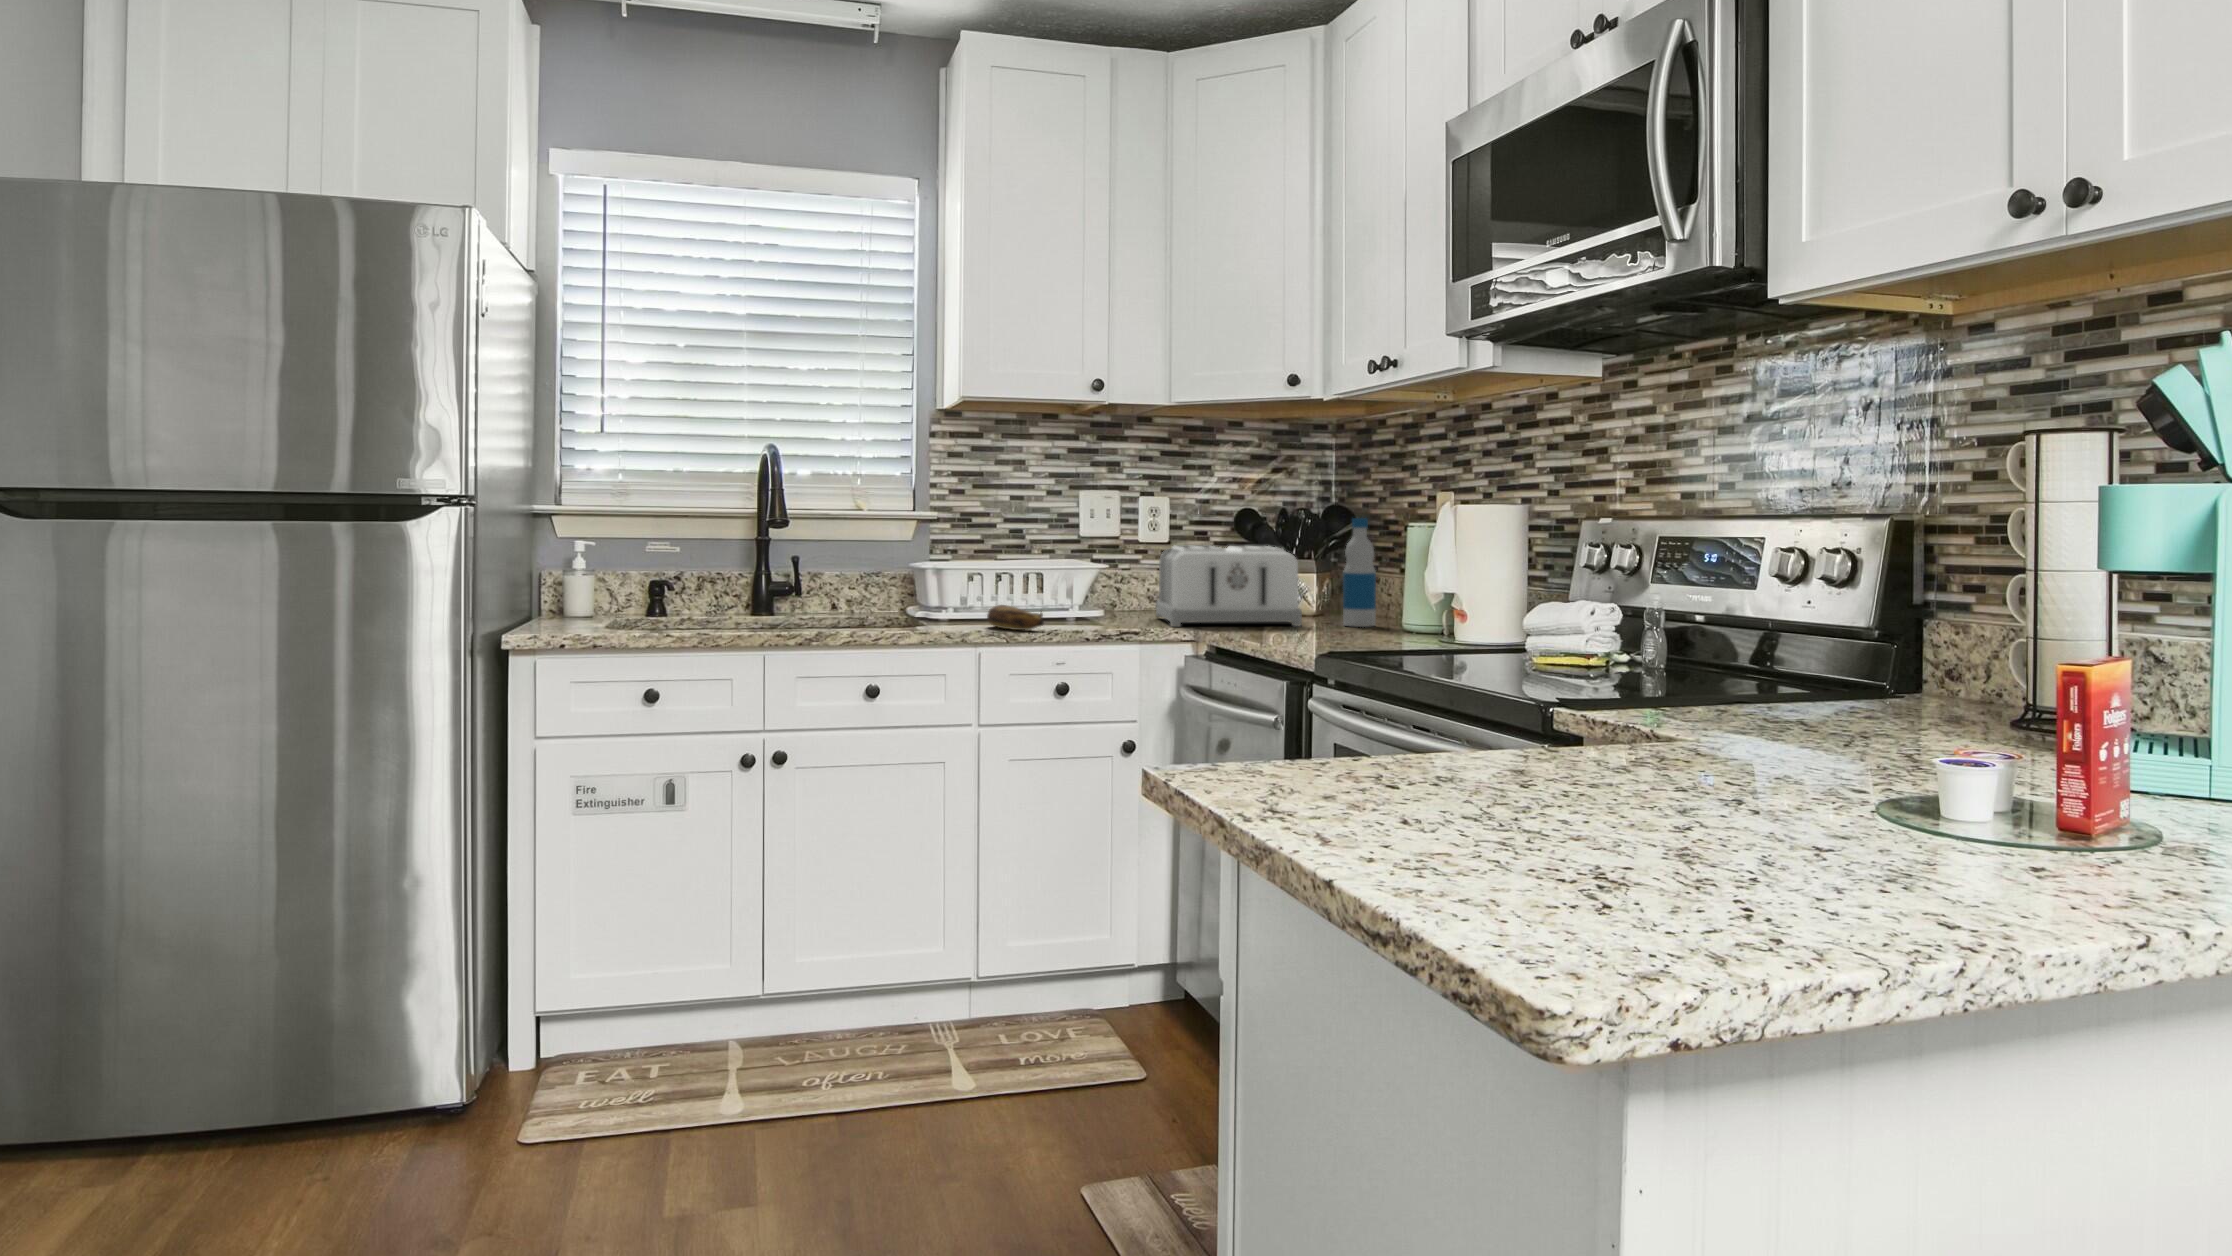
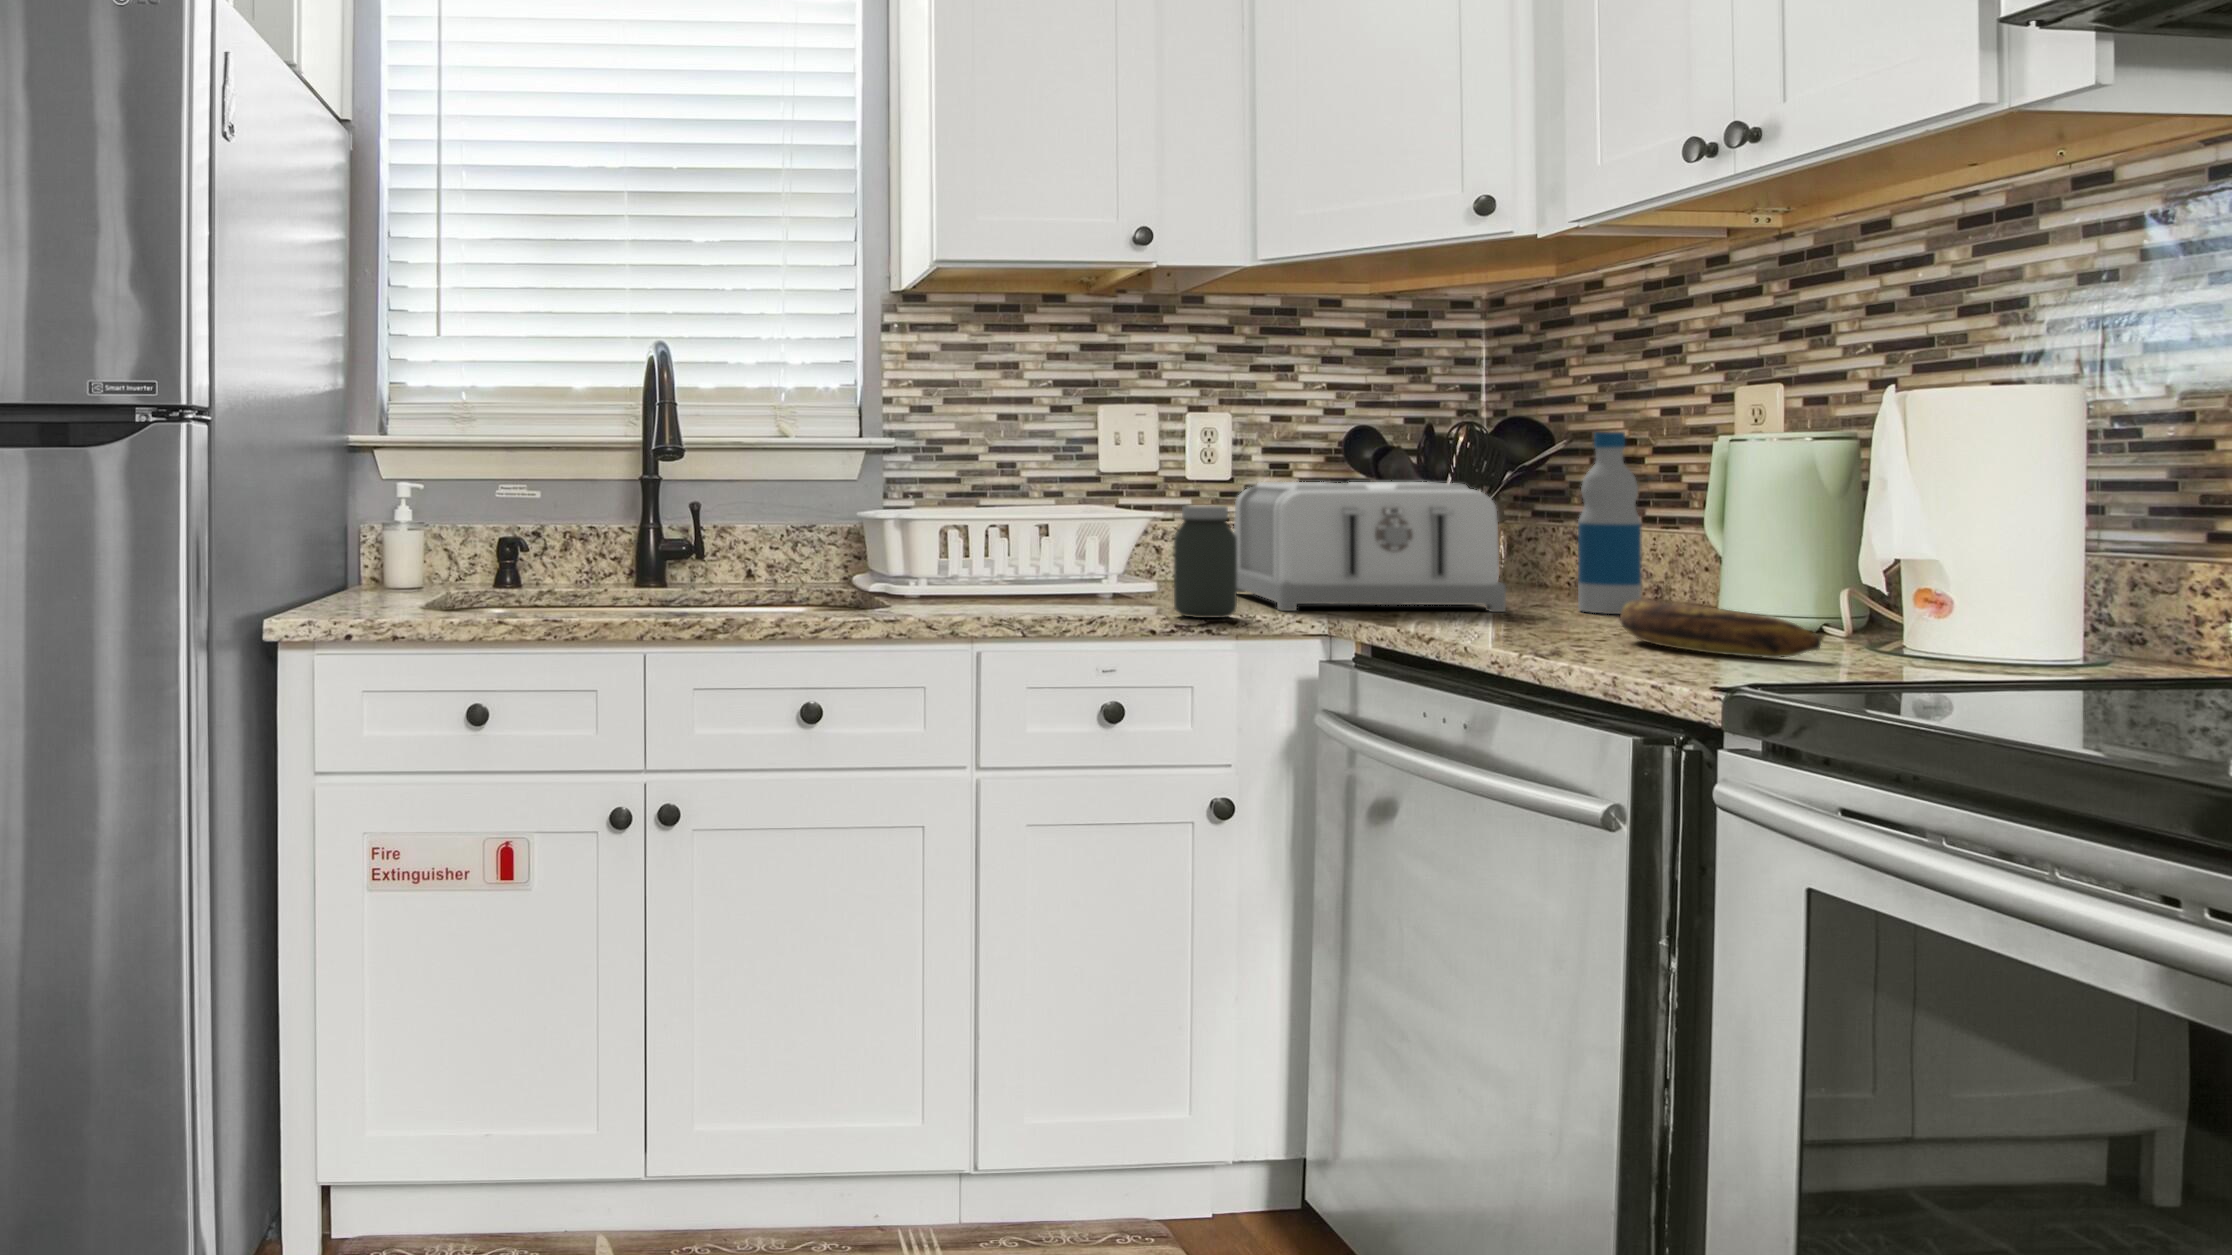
jar: none [1102,561,1139,630] -> present [1174,506,1237,618]
banana: present [987,605,1044,630] -> present [1620,599,1821,658]

